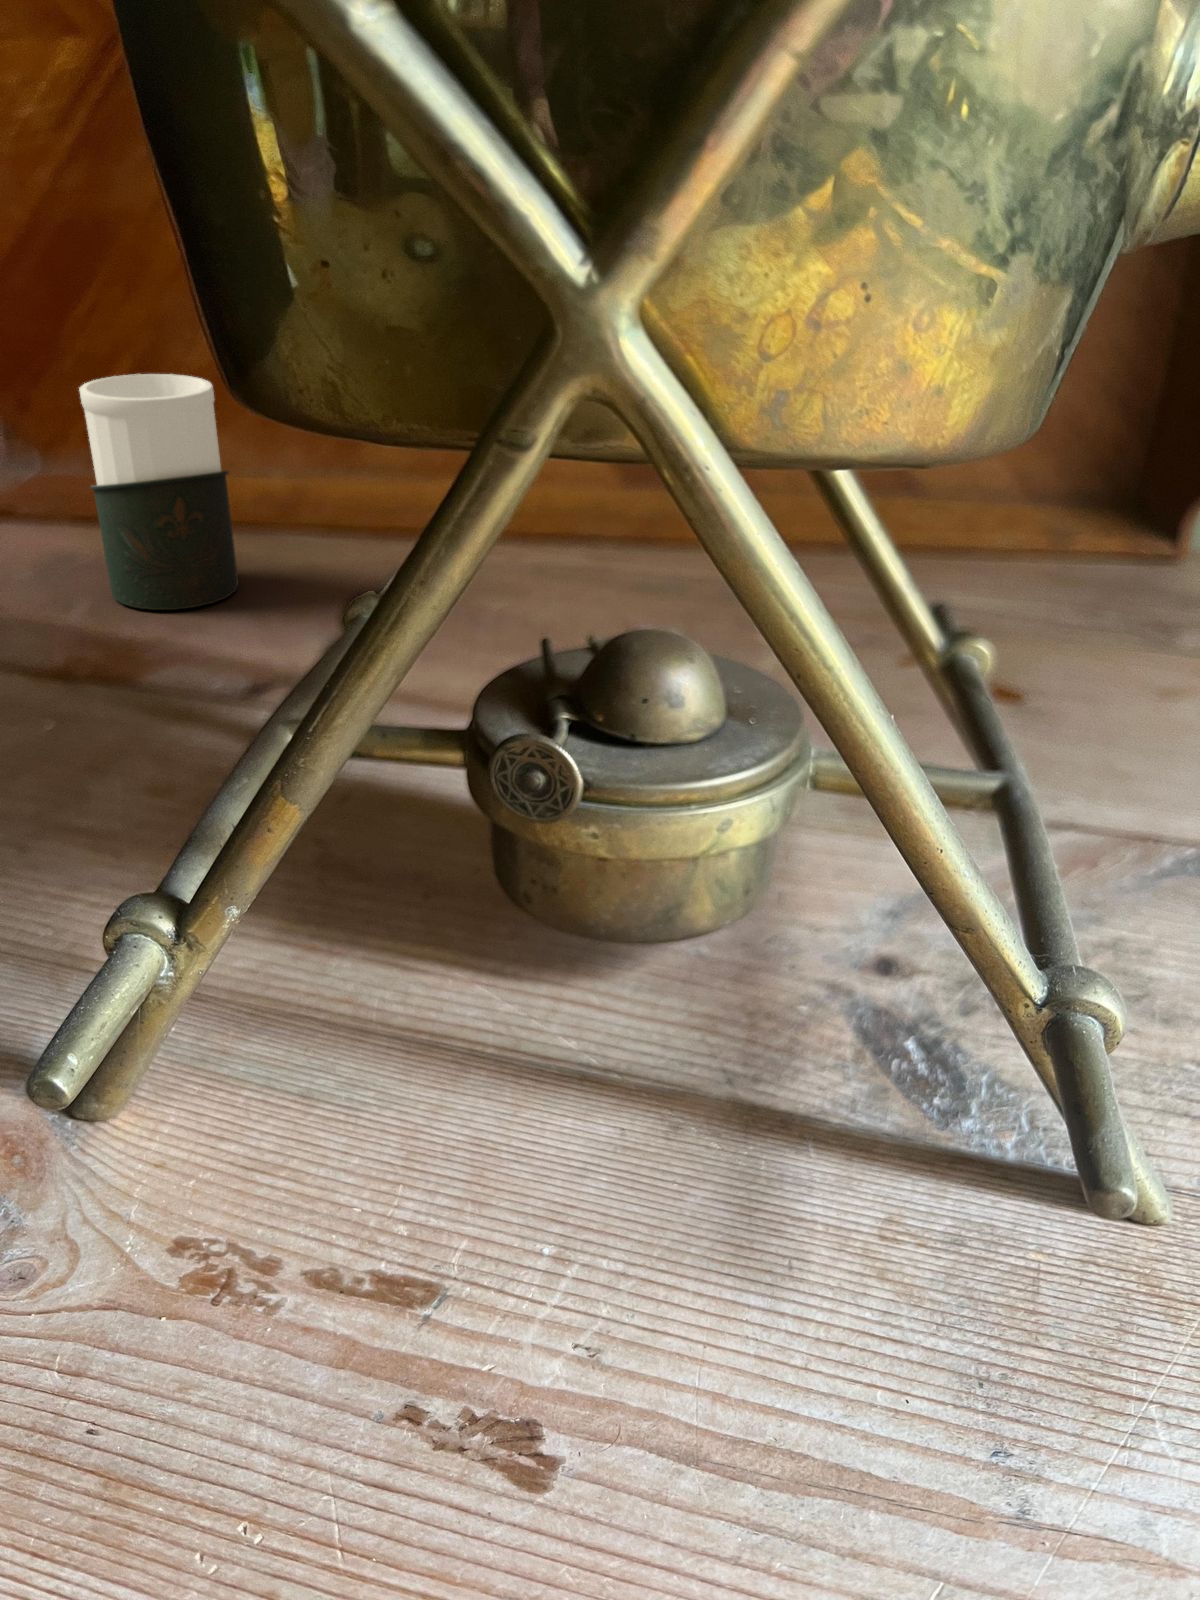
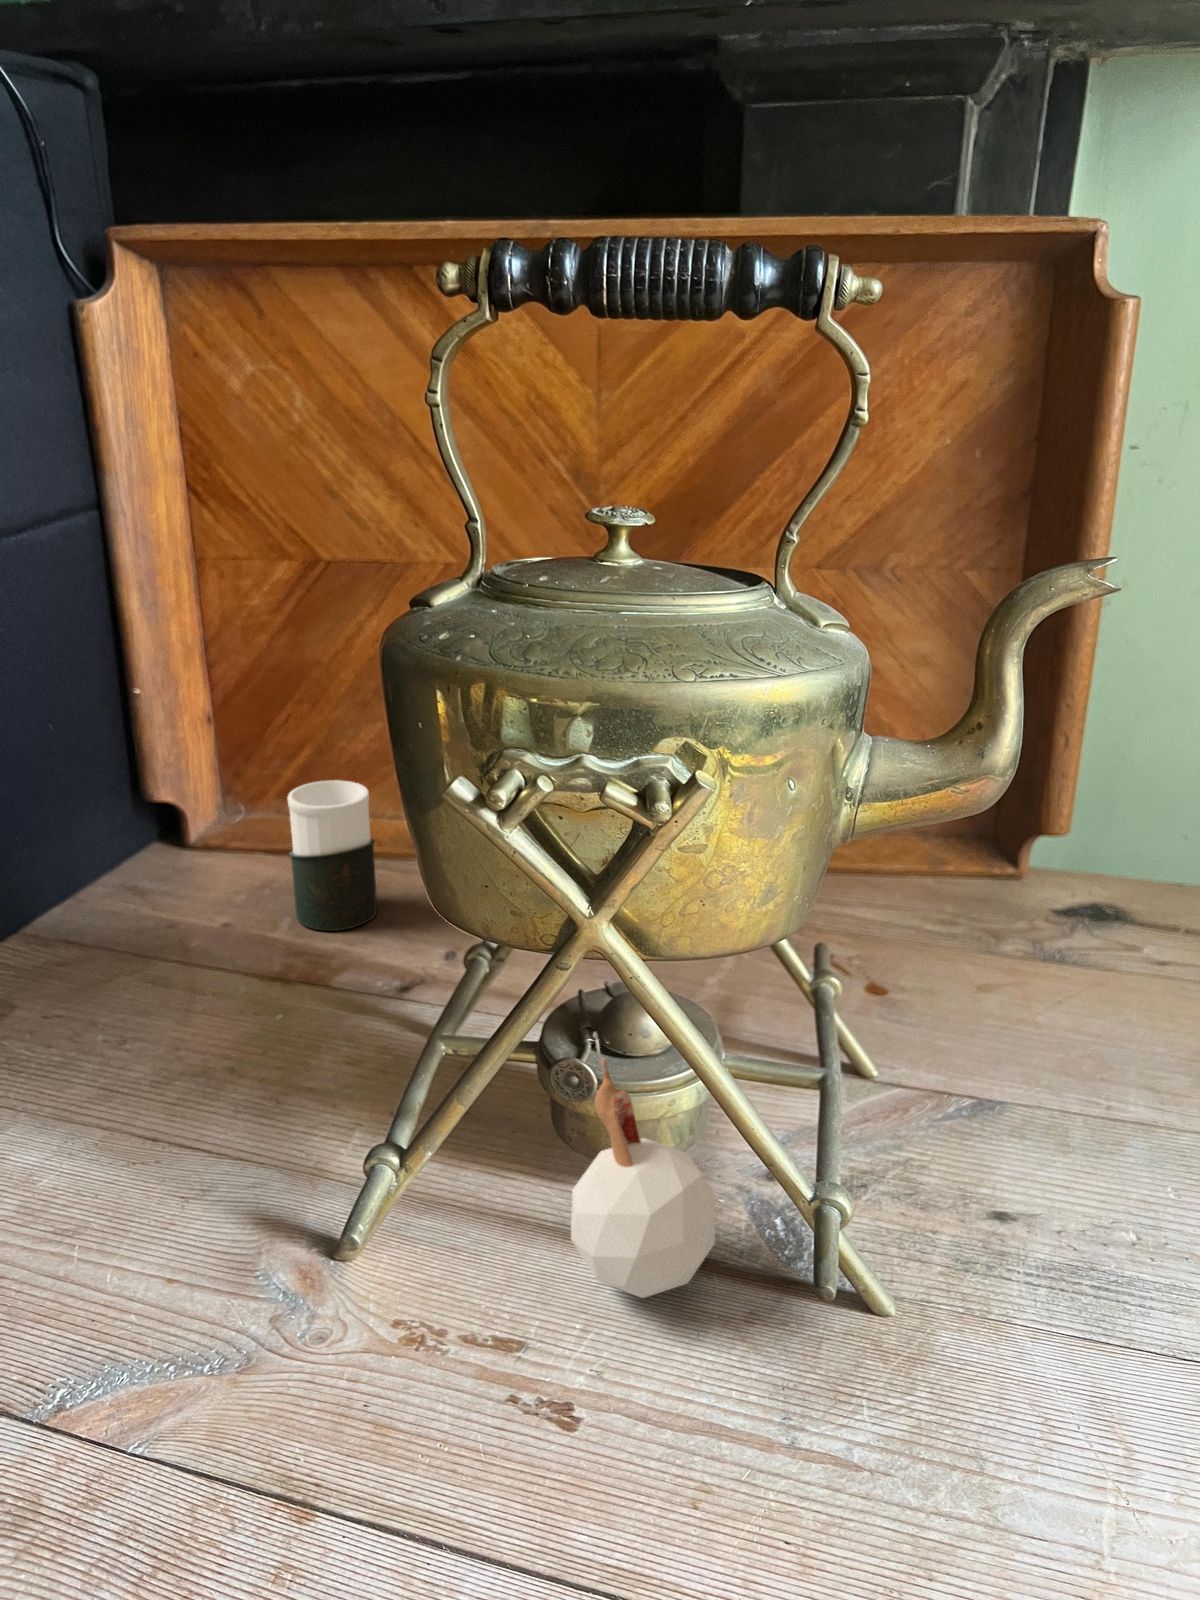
candle: none [536,663,828,1195] -> present [571,1032,715,1298]

